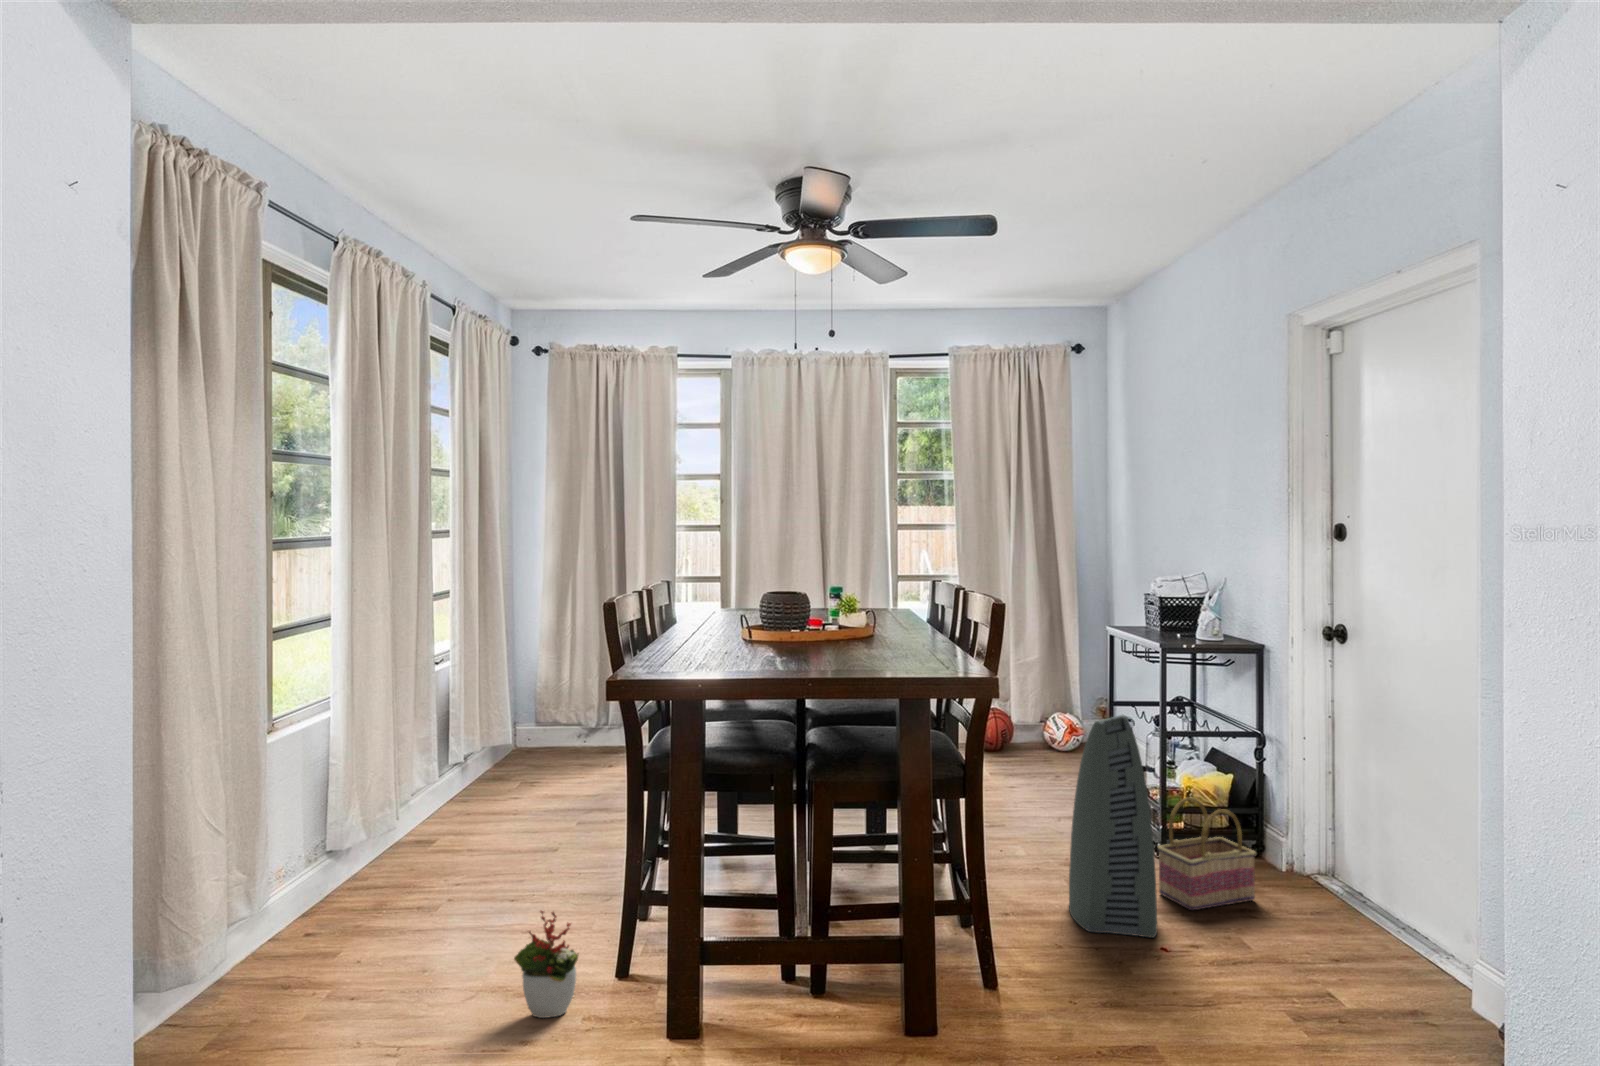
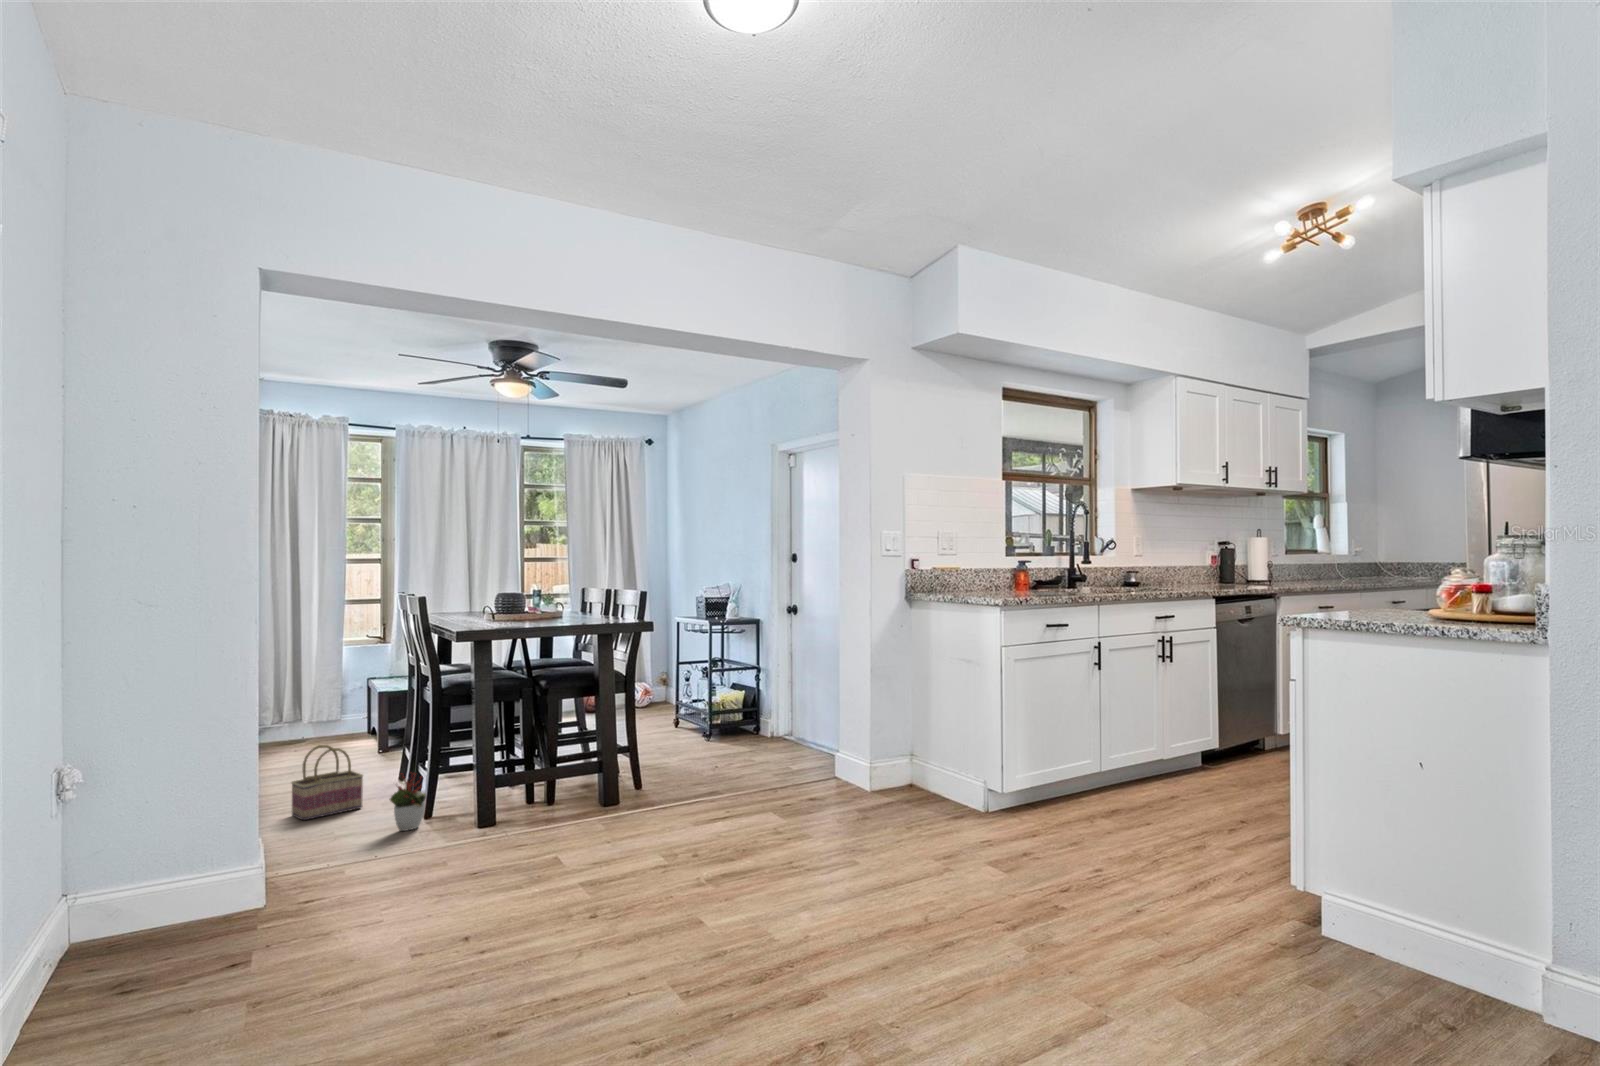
air purifier: present [1069,715,1157,938] -> none [668,654,712,765]
basket: present [1158,797,1255,910] -> present [291,745,363,820]

